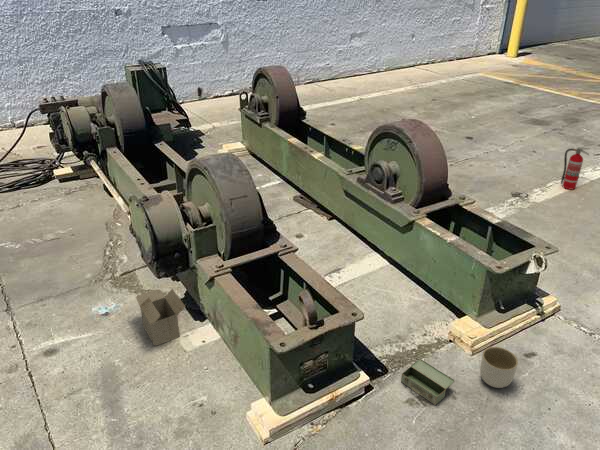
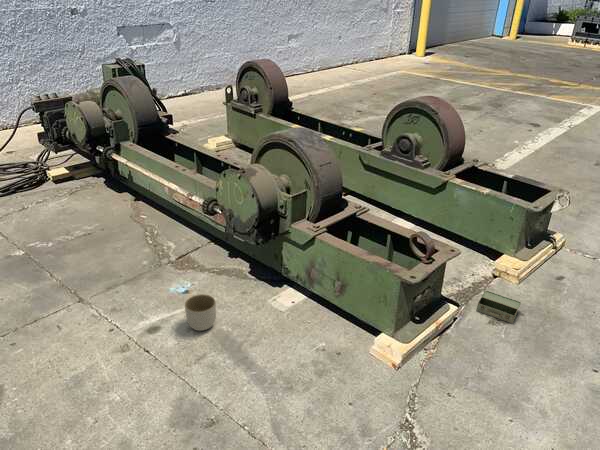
fire extinguisher: present [561,147,590,190] -> none [516,120,540,157]
cardboard box: present [136,289,185,346] -> none [222,258,276,311]
planter: present [480,347,518,388] -> present [185,294,216,331]

